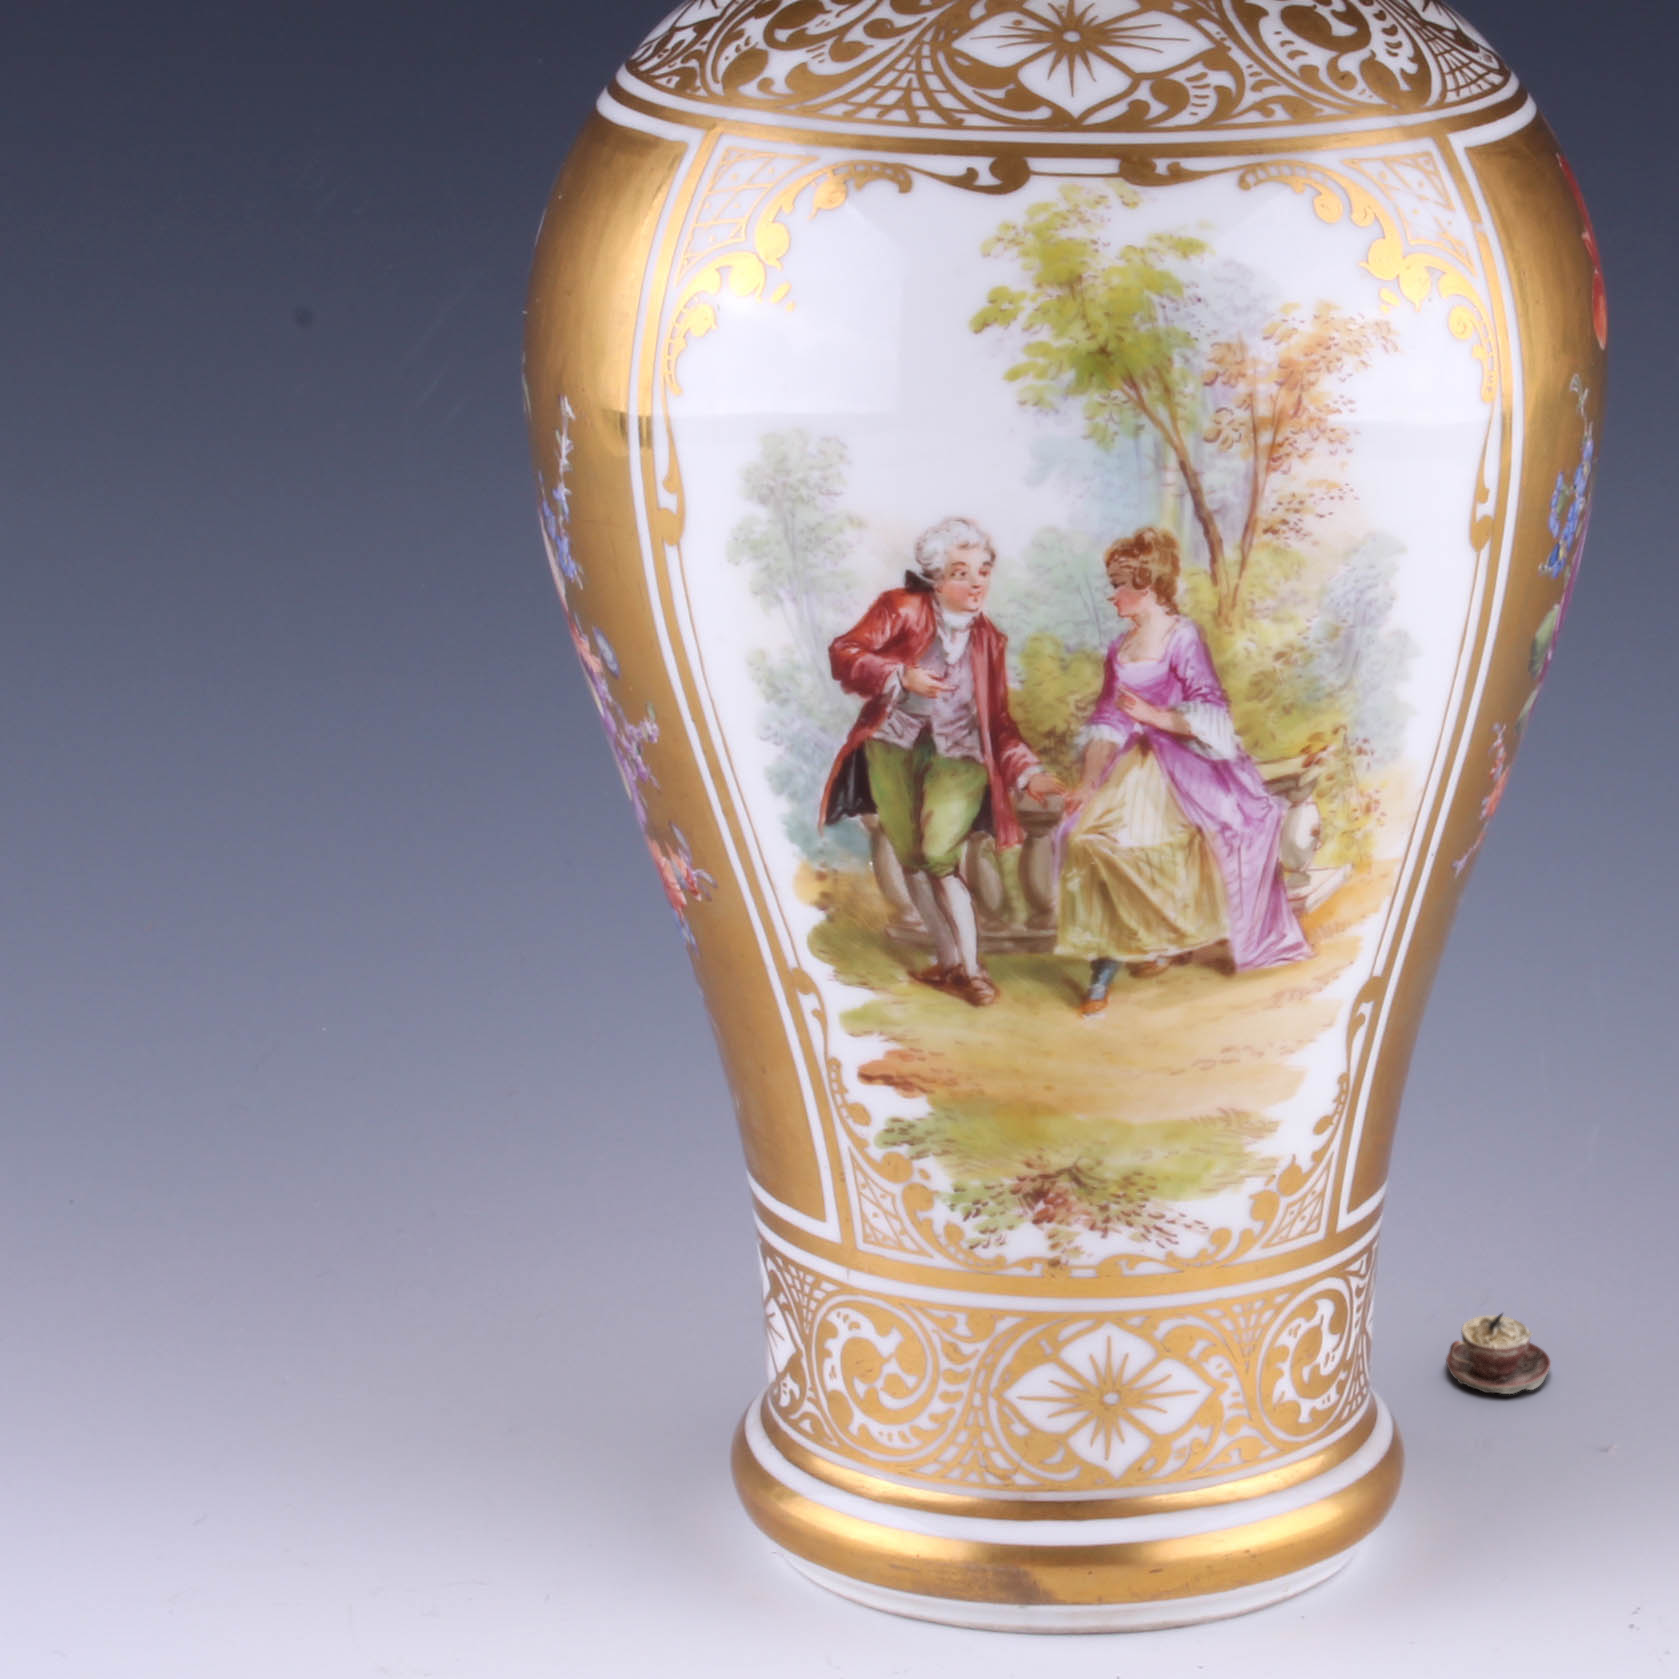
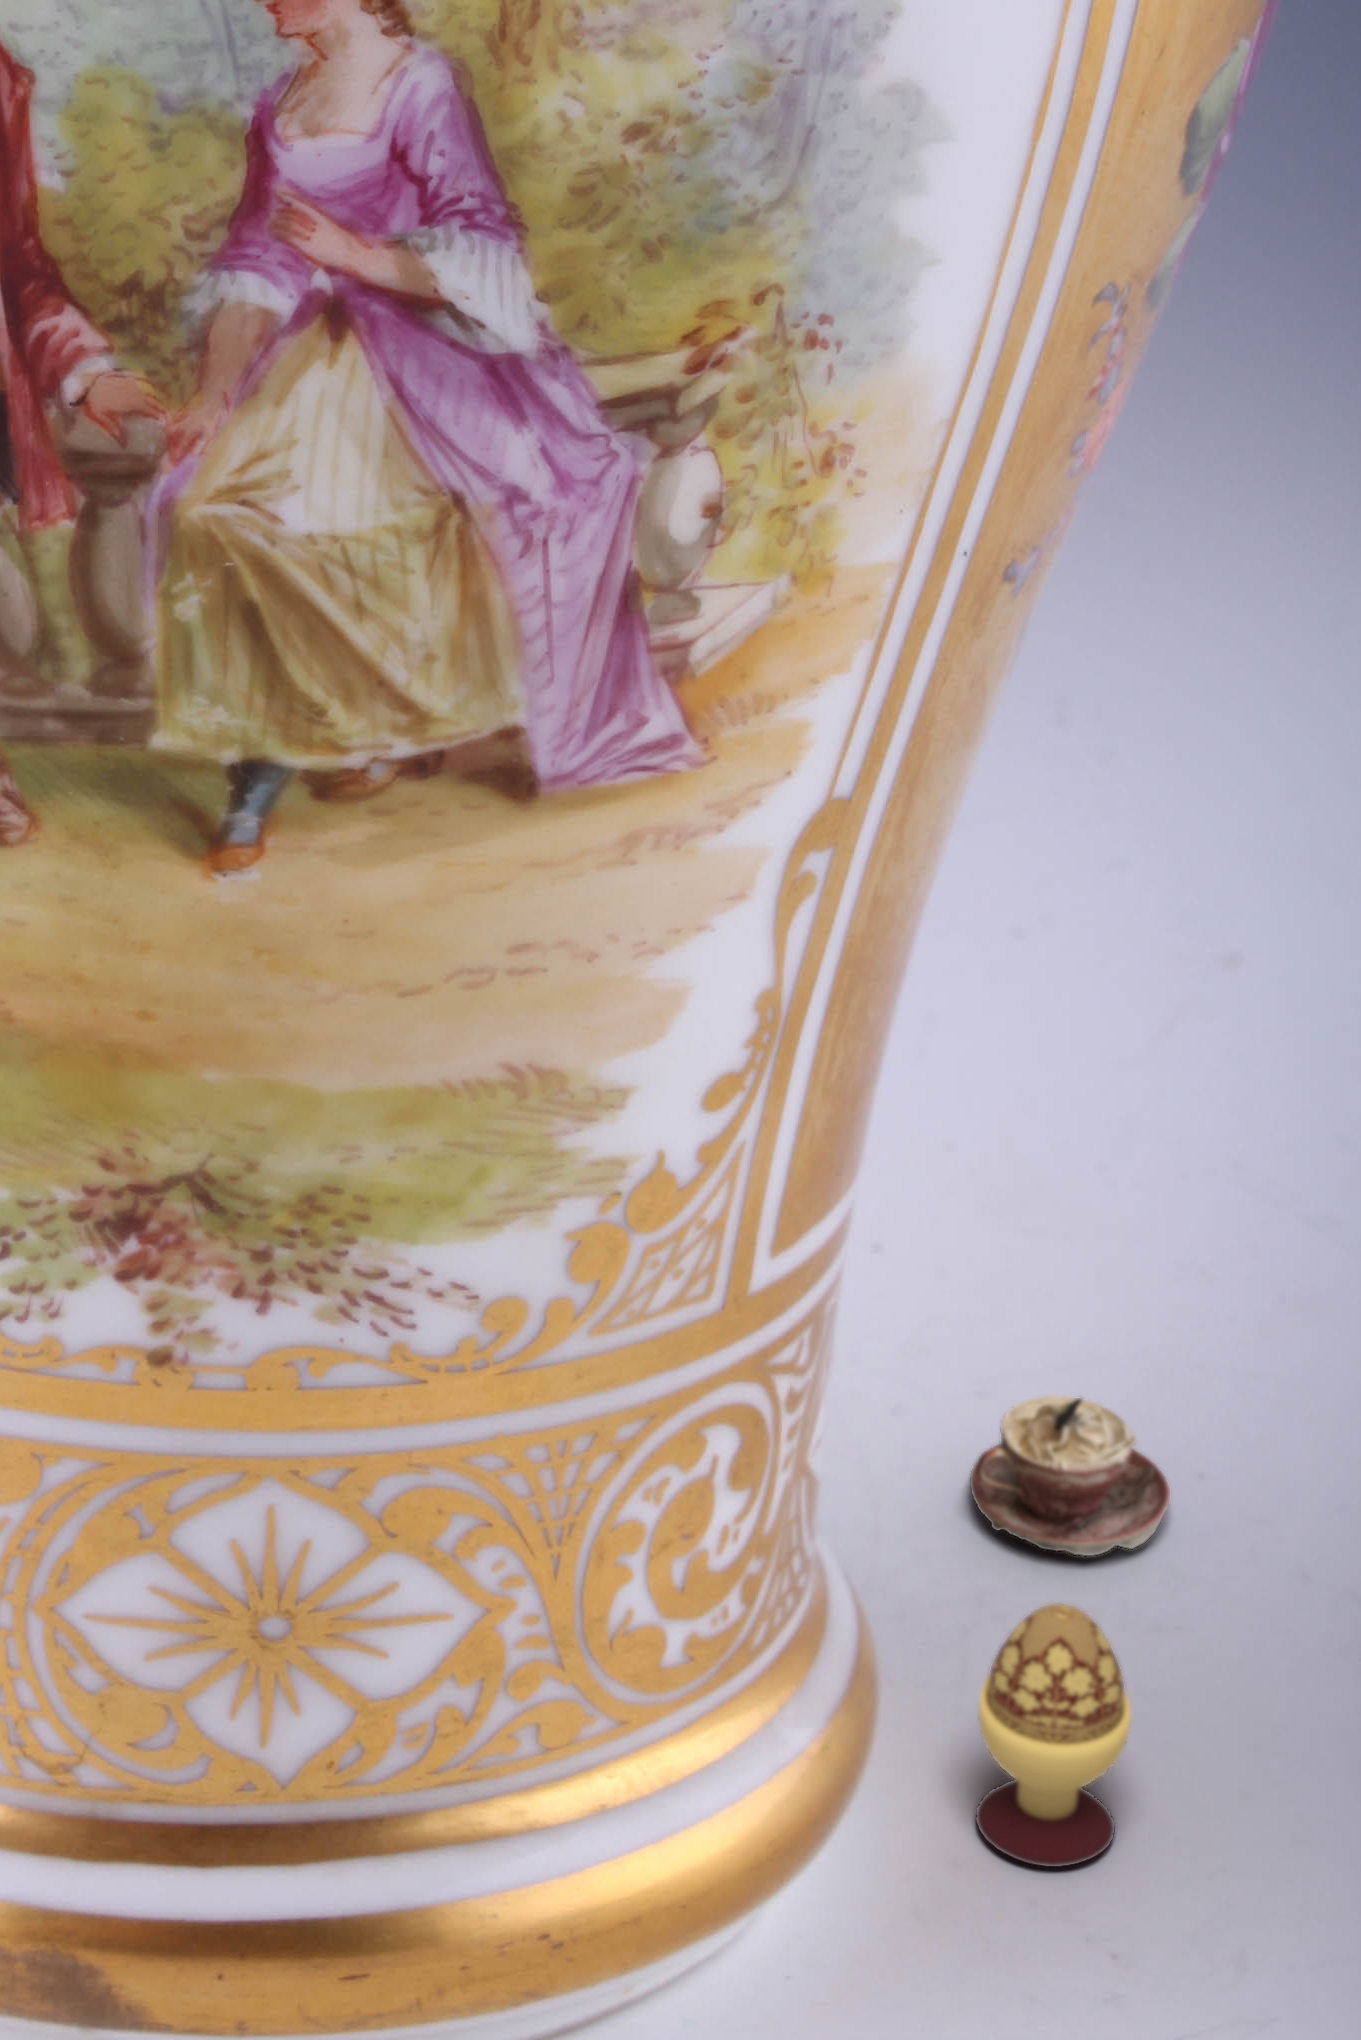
decorative egg: none [1456,1395,1533,1531] -> present [976,1603,1130,1867]

